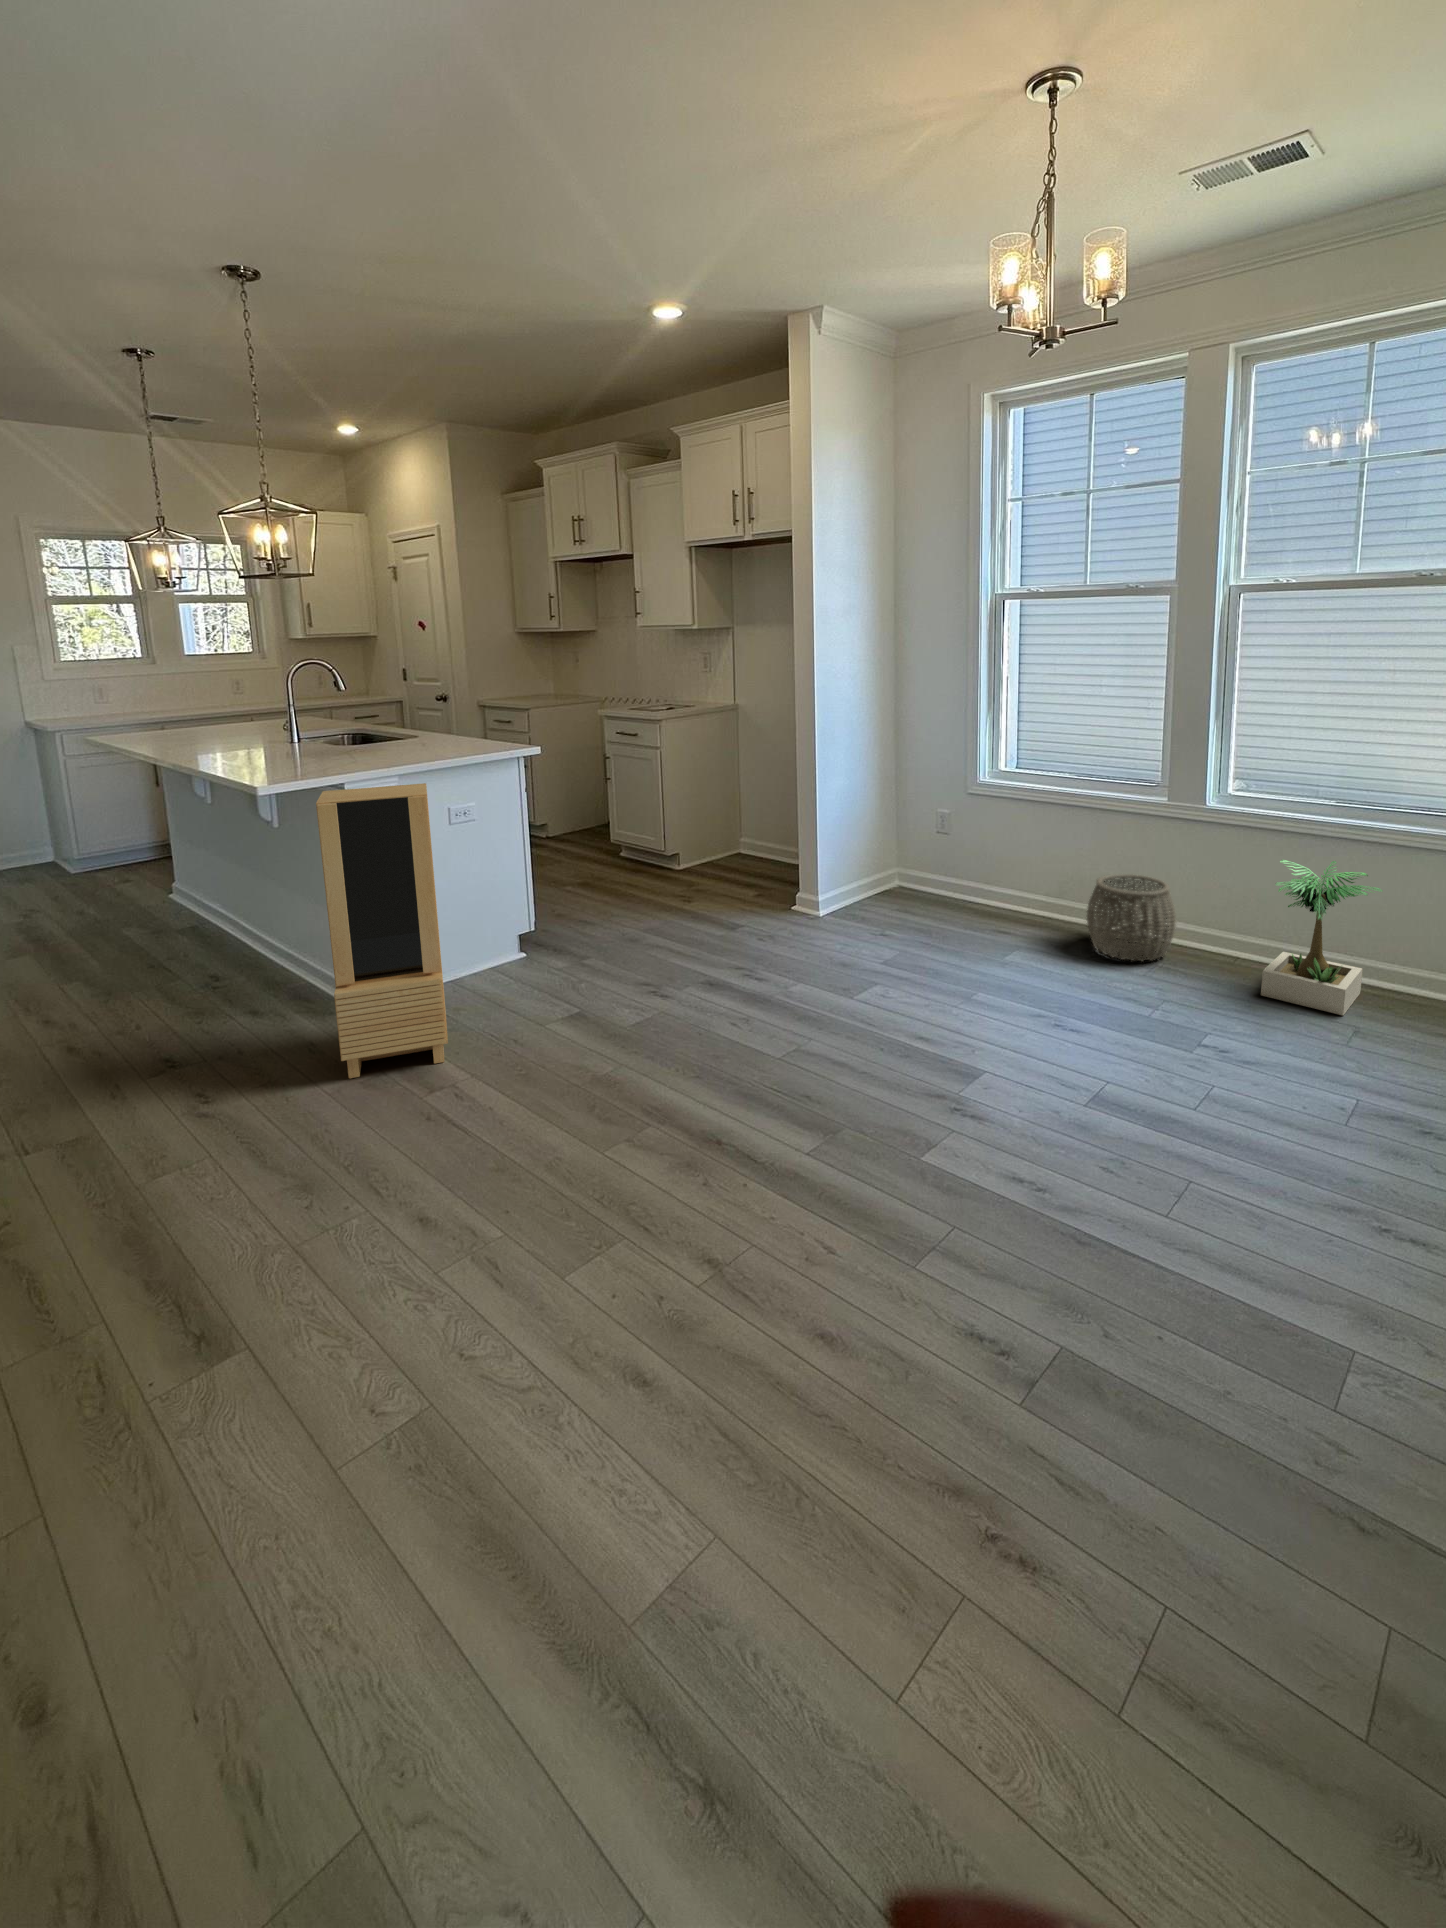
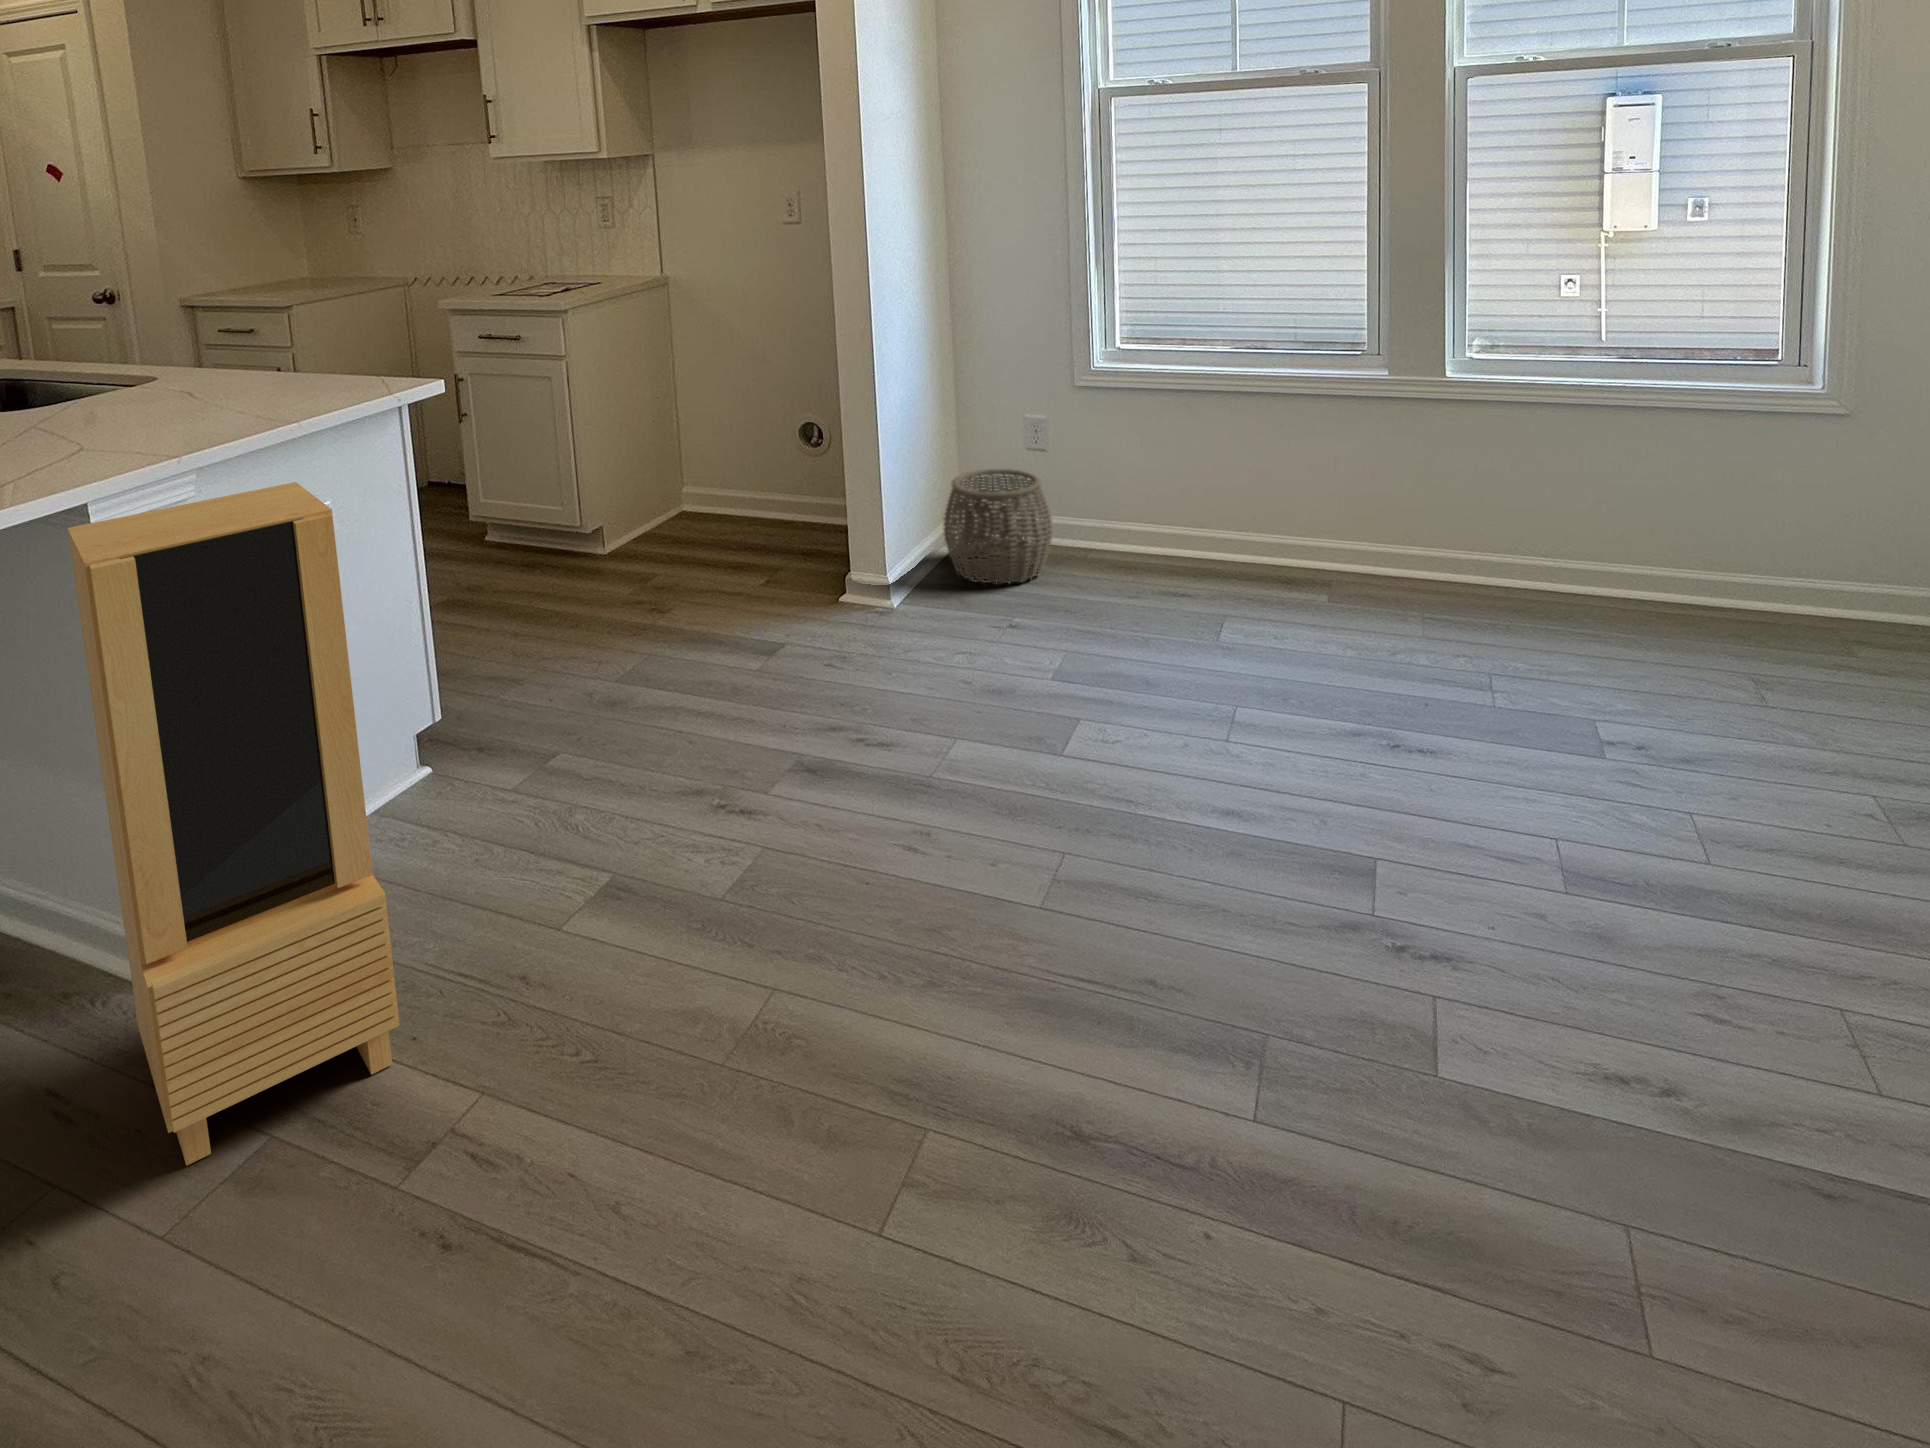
potted plant: present [1261,860,1382,1015] -> none [1579,439,1750,661]
woven basket: present [1087,874,1176,961] -> present [944,469,1052,584]

